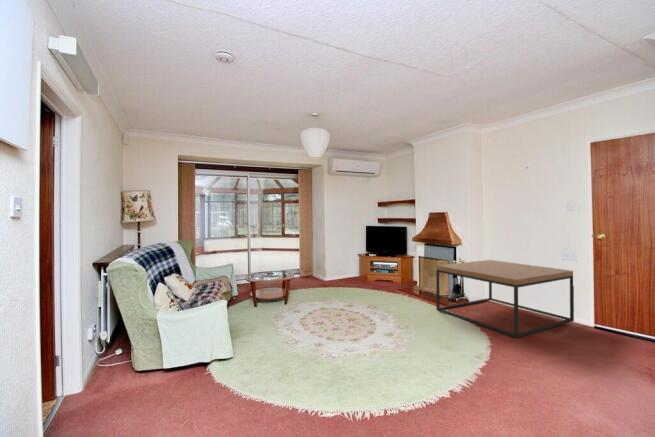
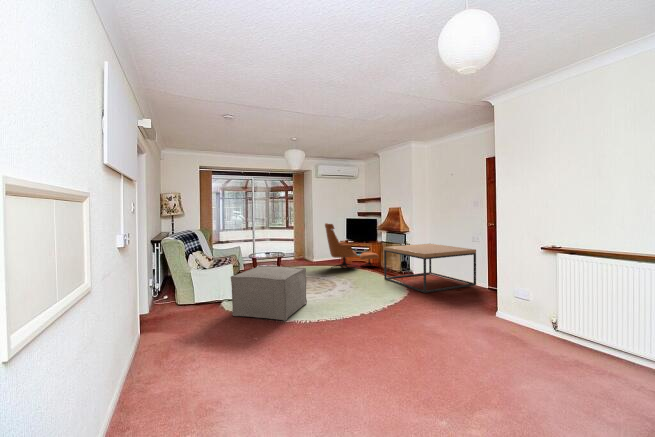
lounge chair: none [345,232,414,294] -> present [325,223,379,268]
ottoman: none [228,301,350,415] -> present [231,266,307,321]

